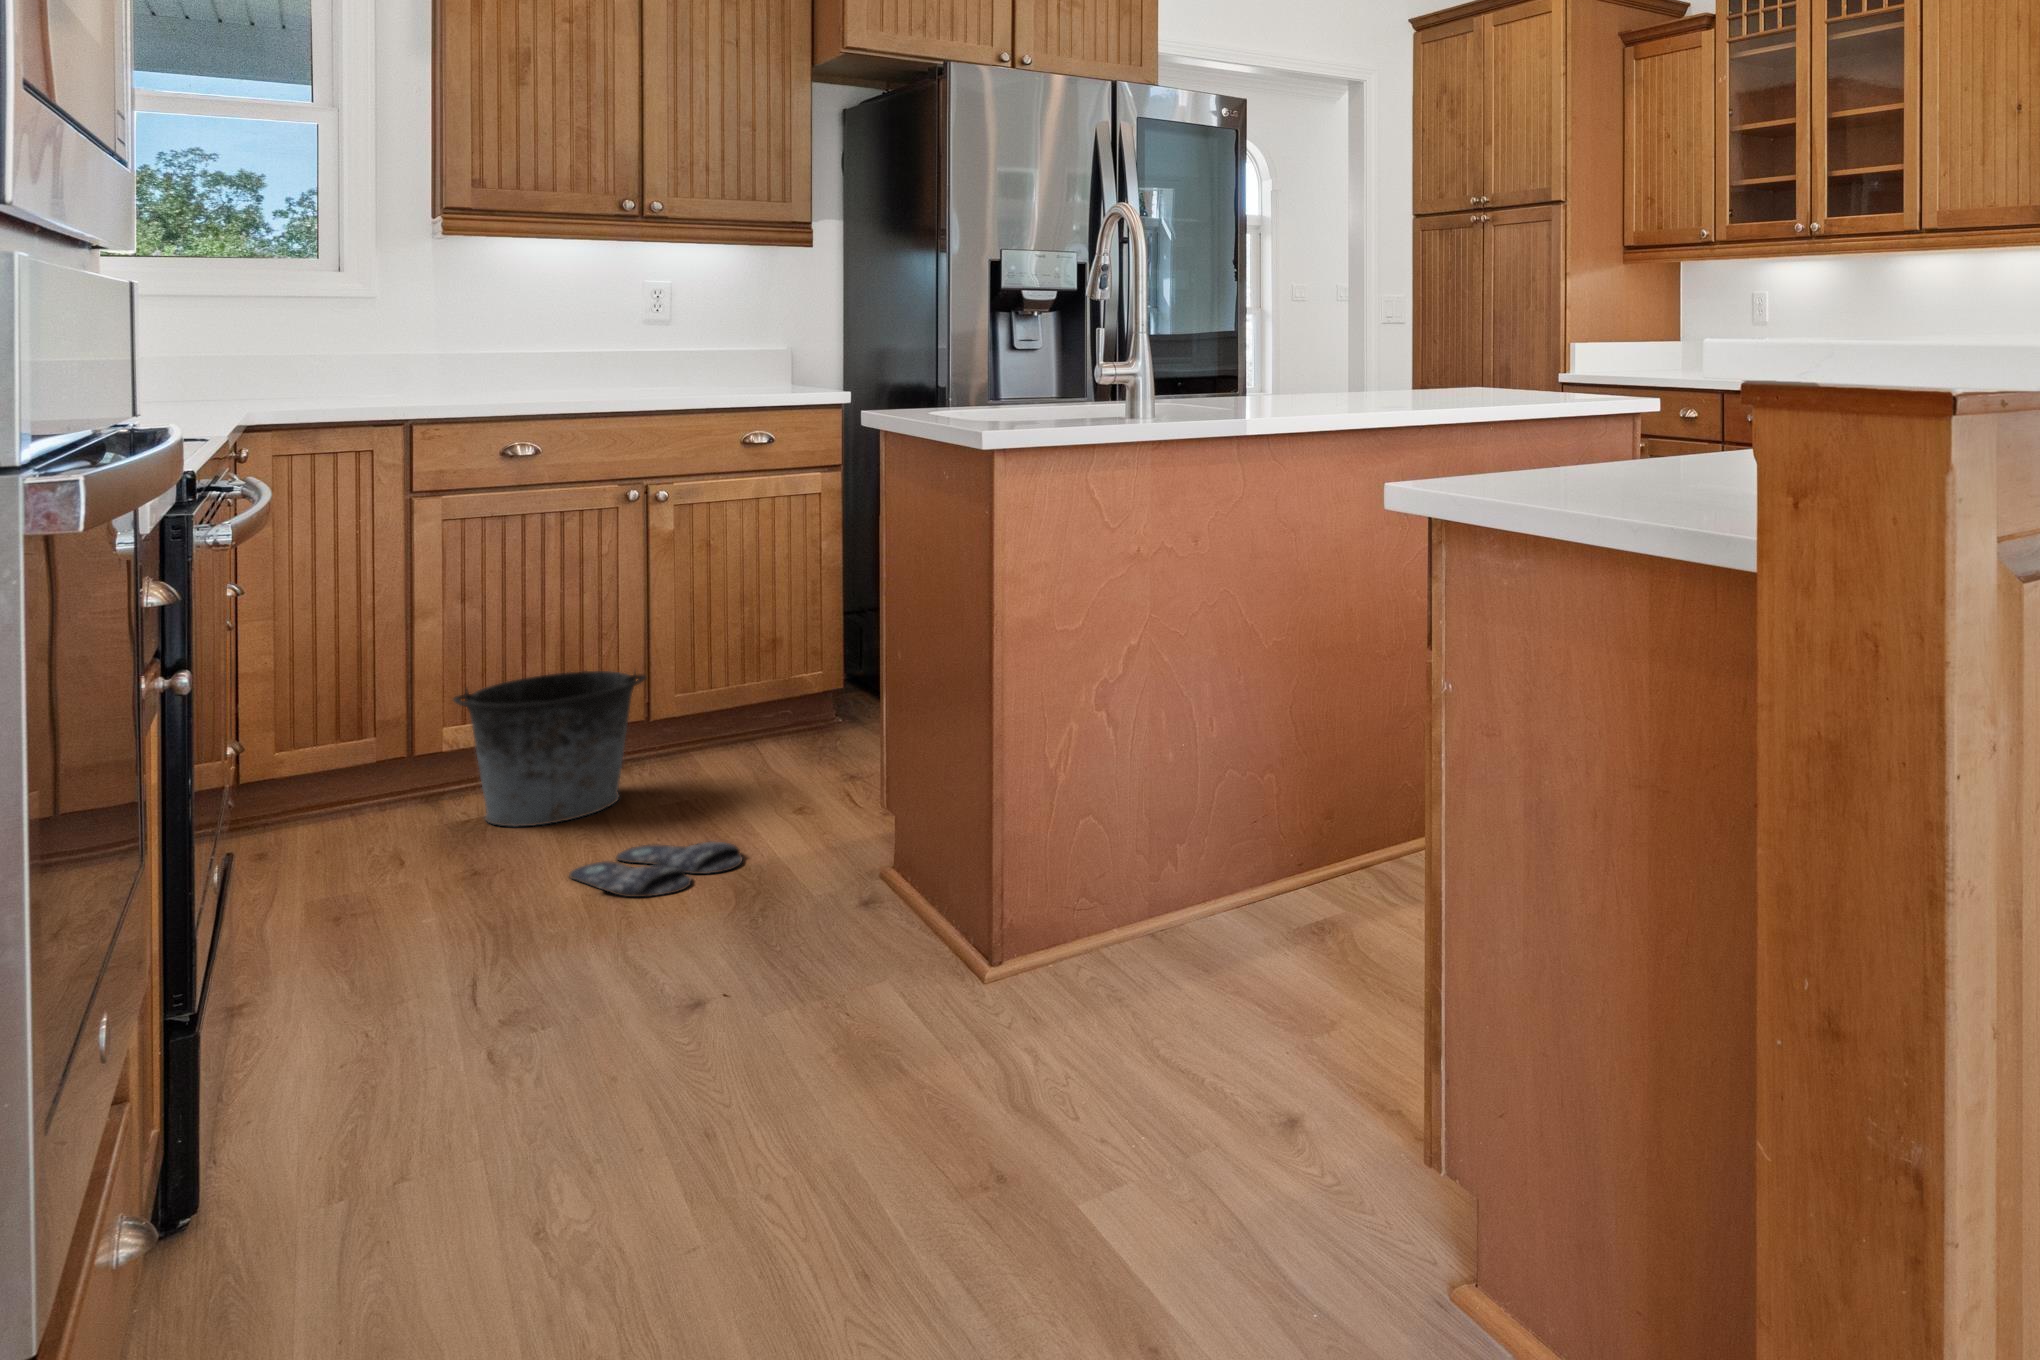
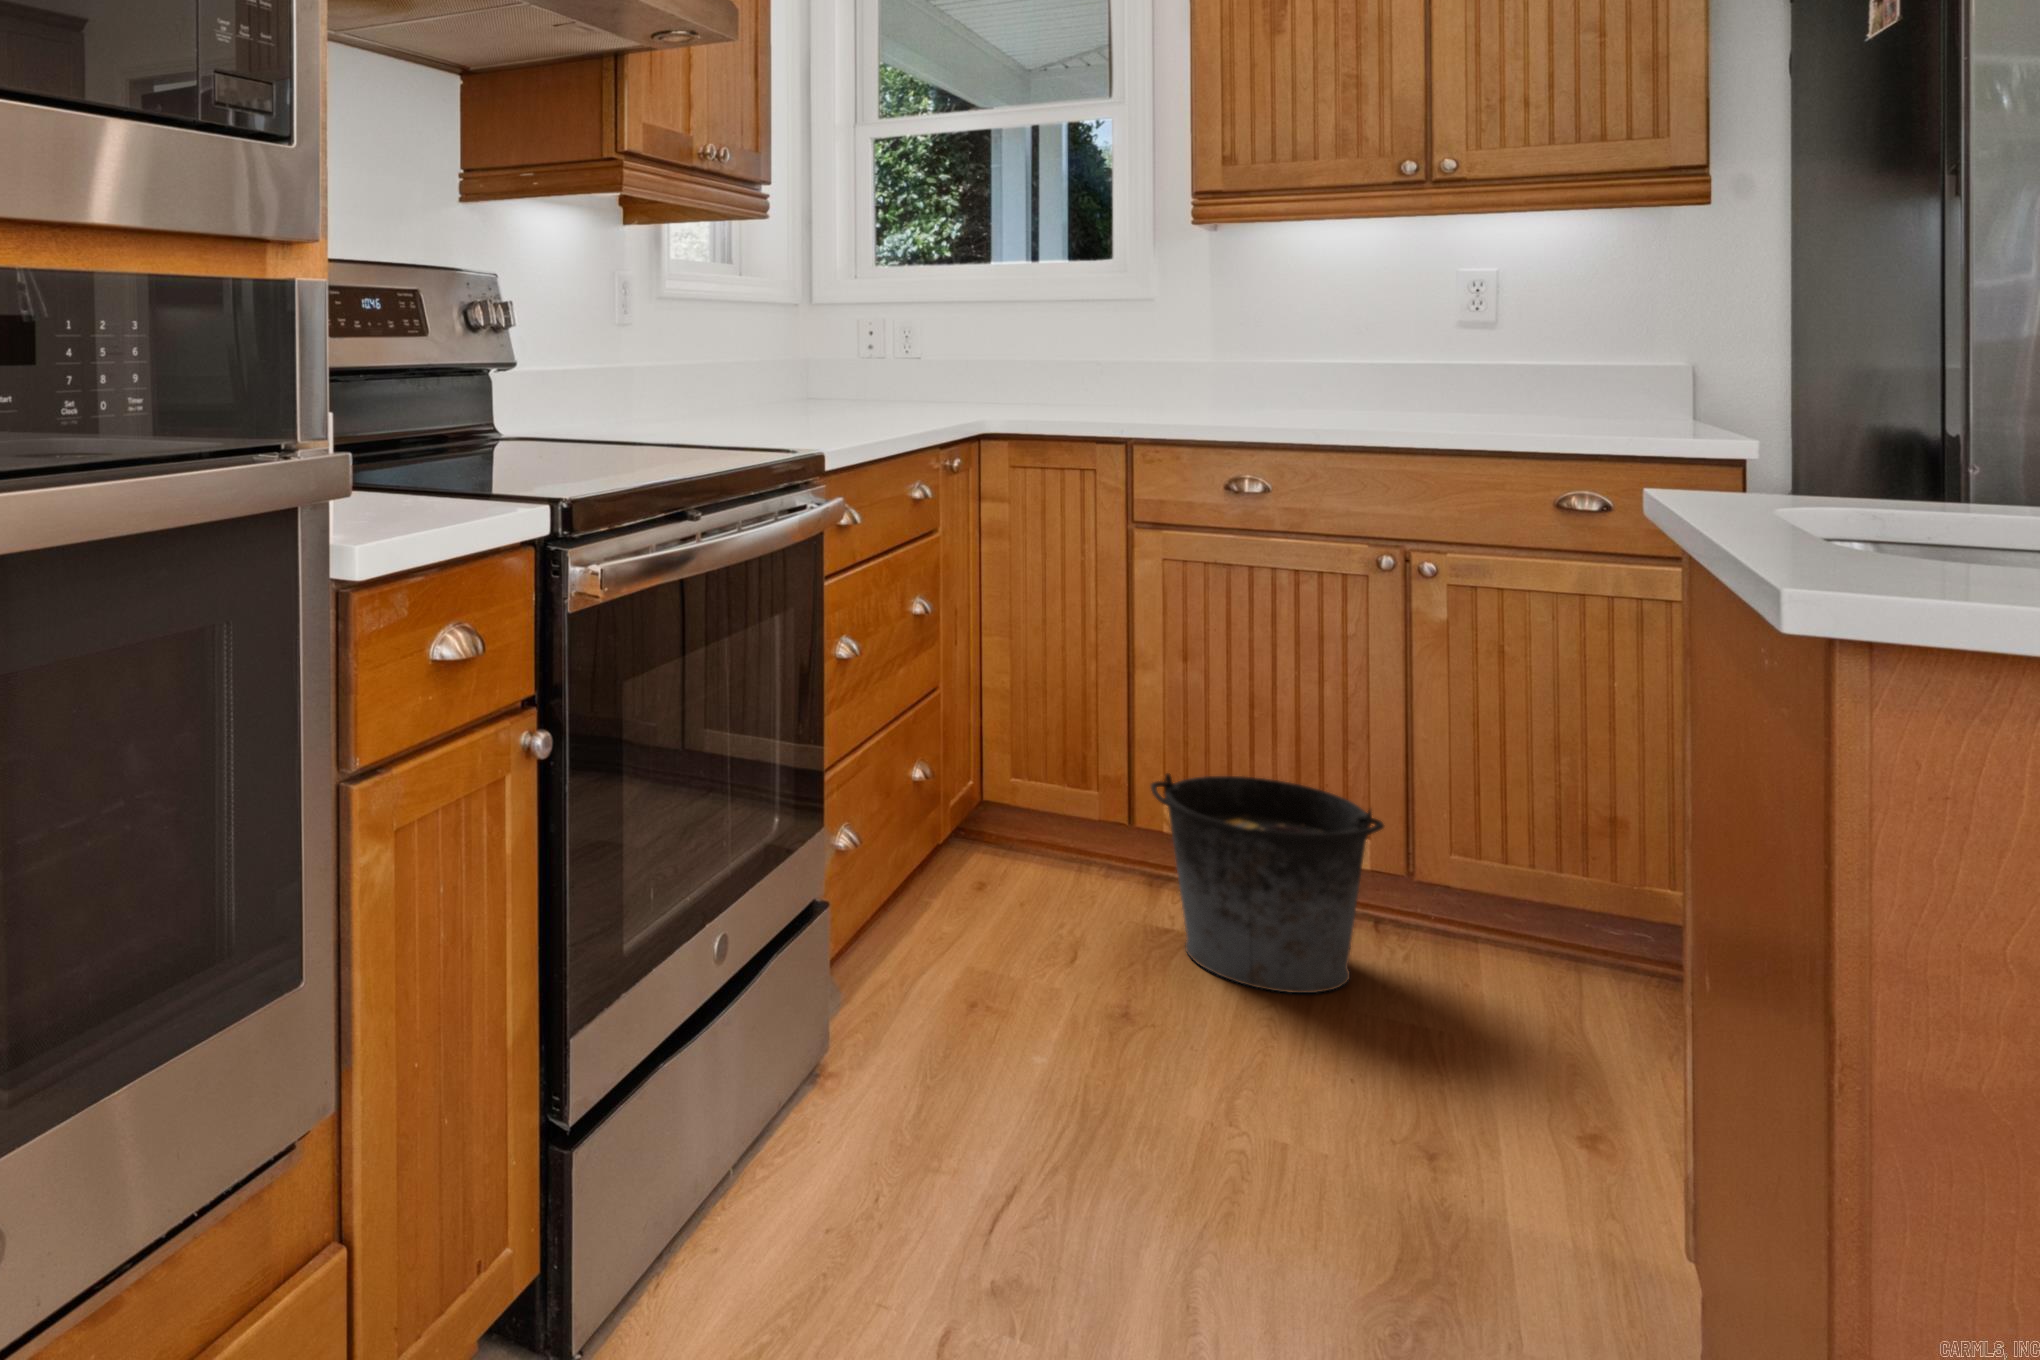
slippers: present [569,842,742,897] -> none [1225,1083,1468,1209]

